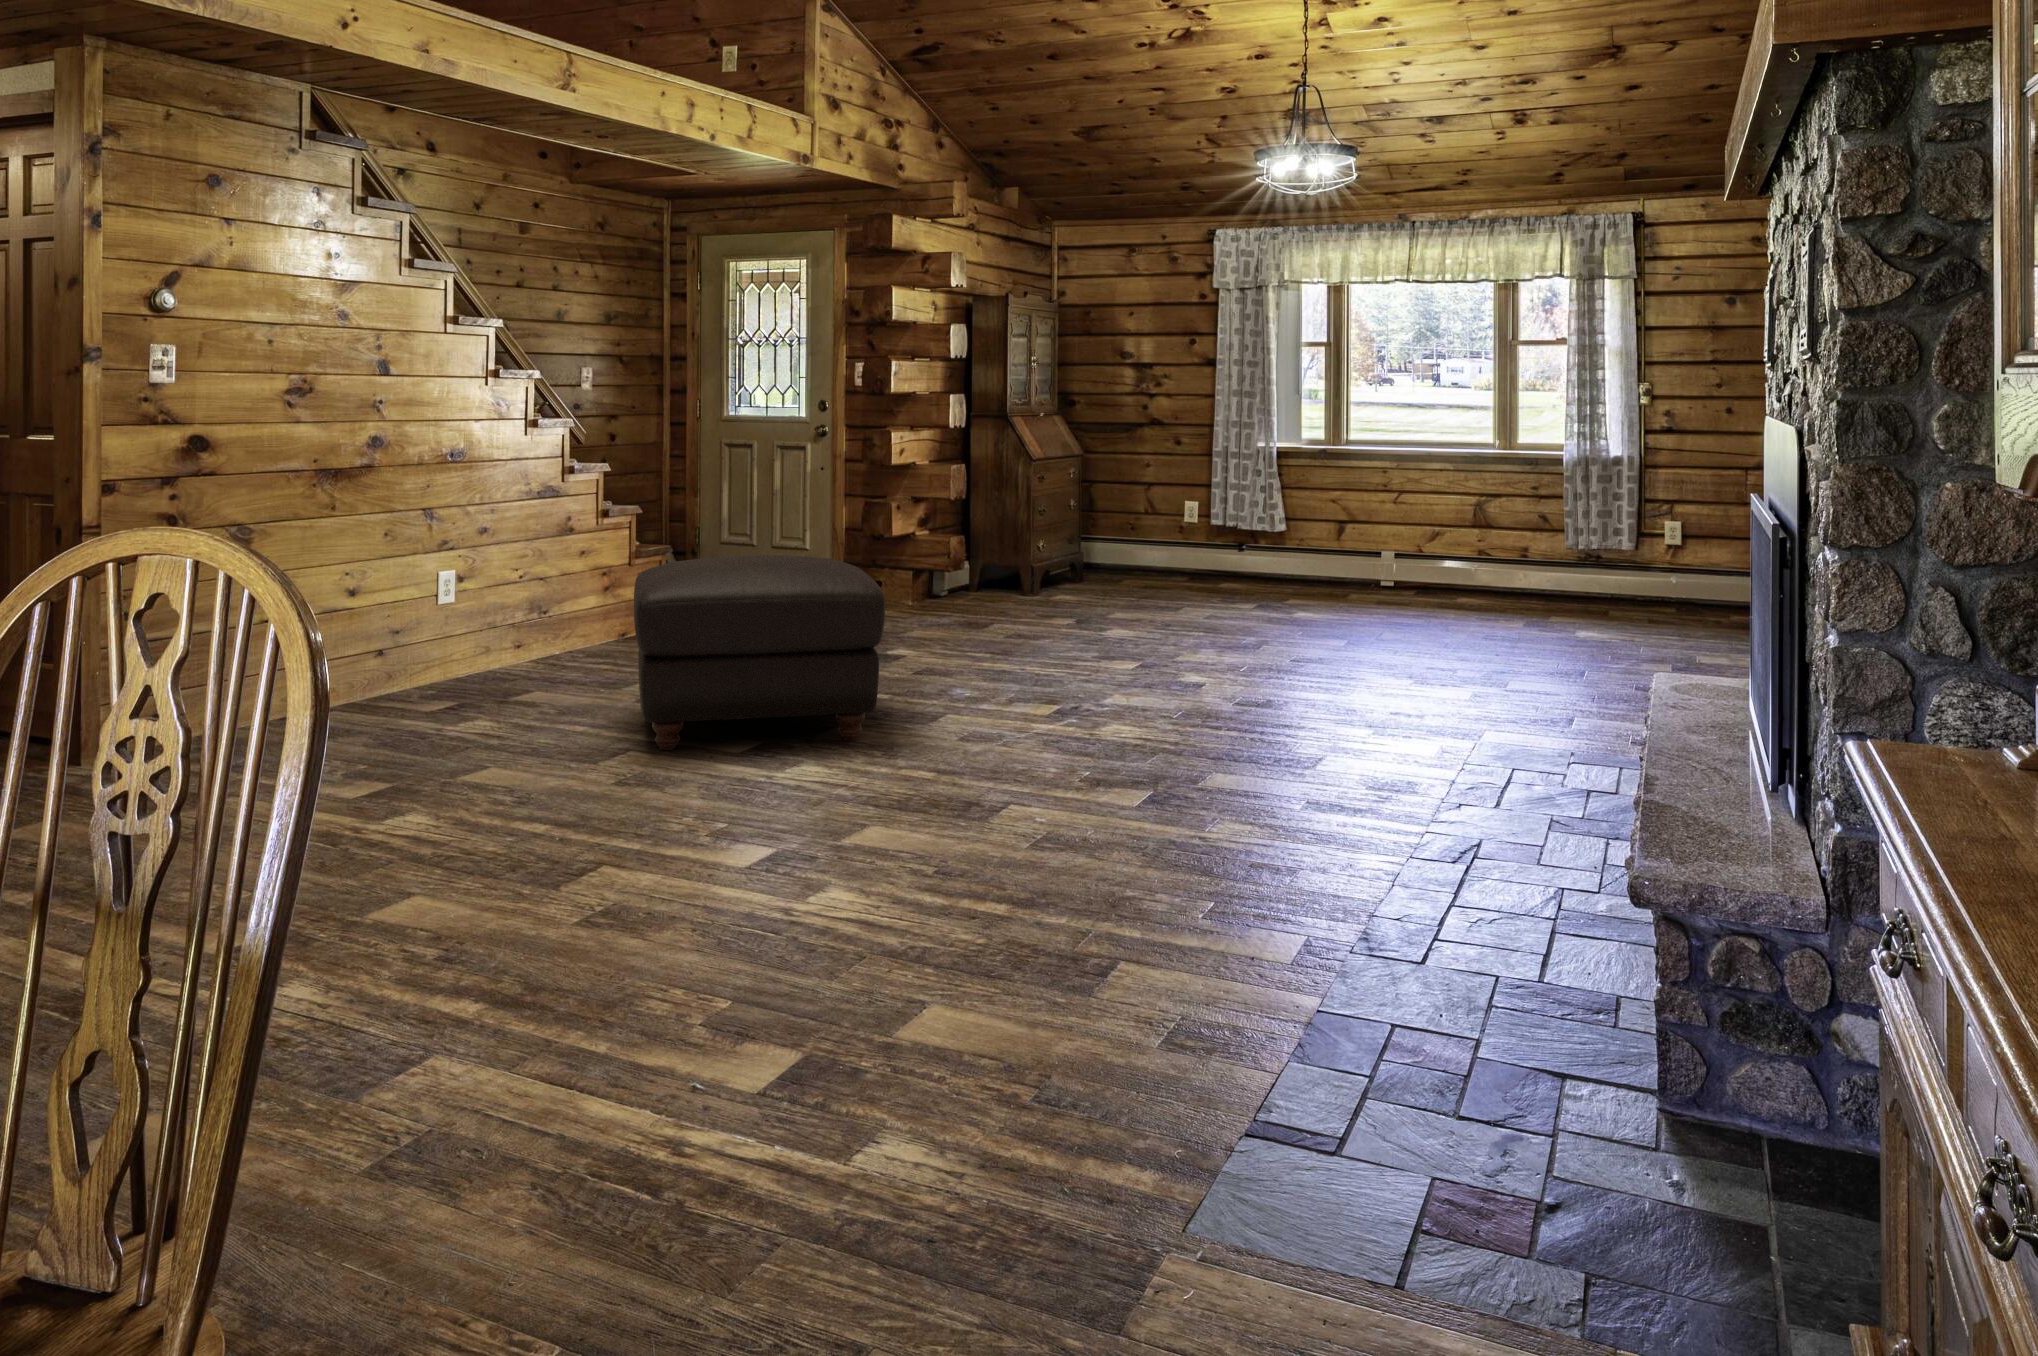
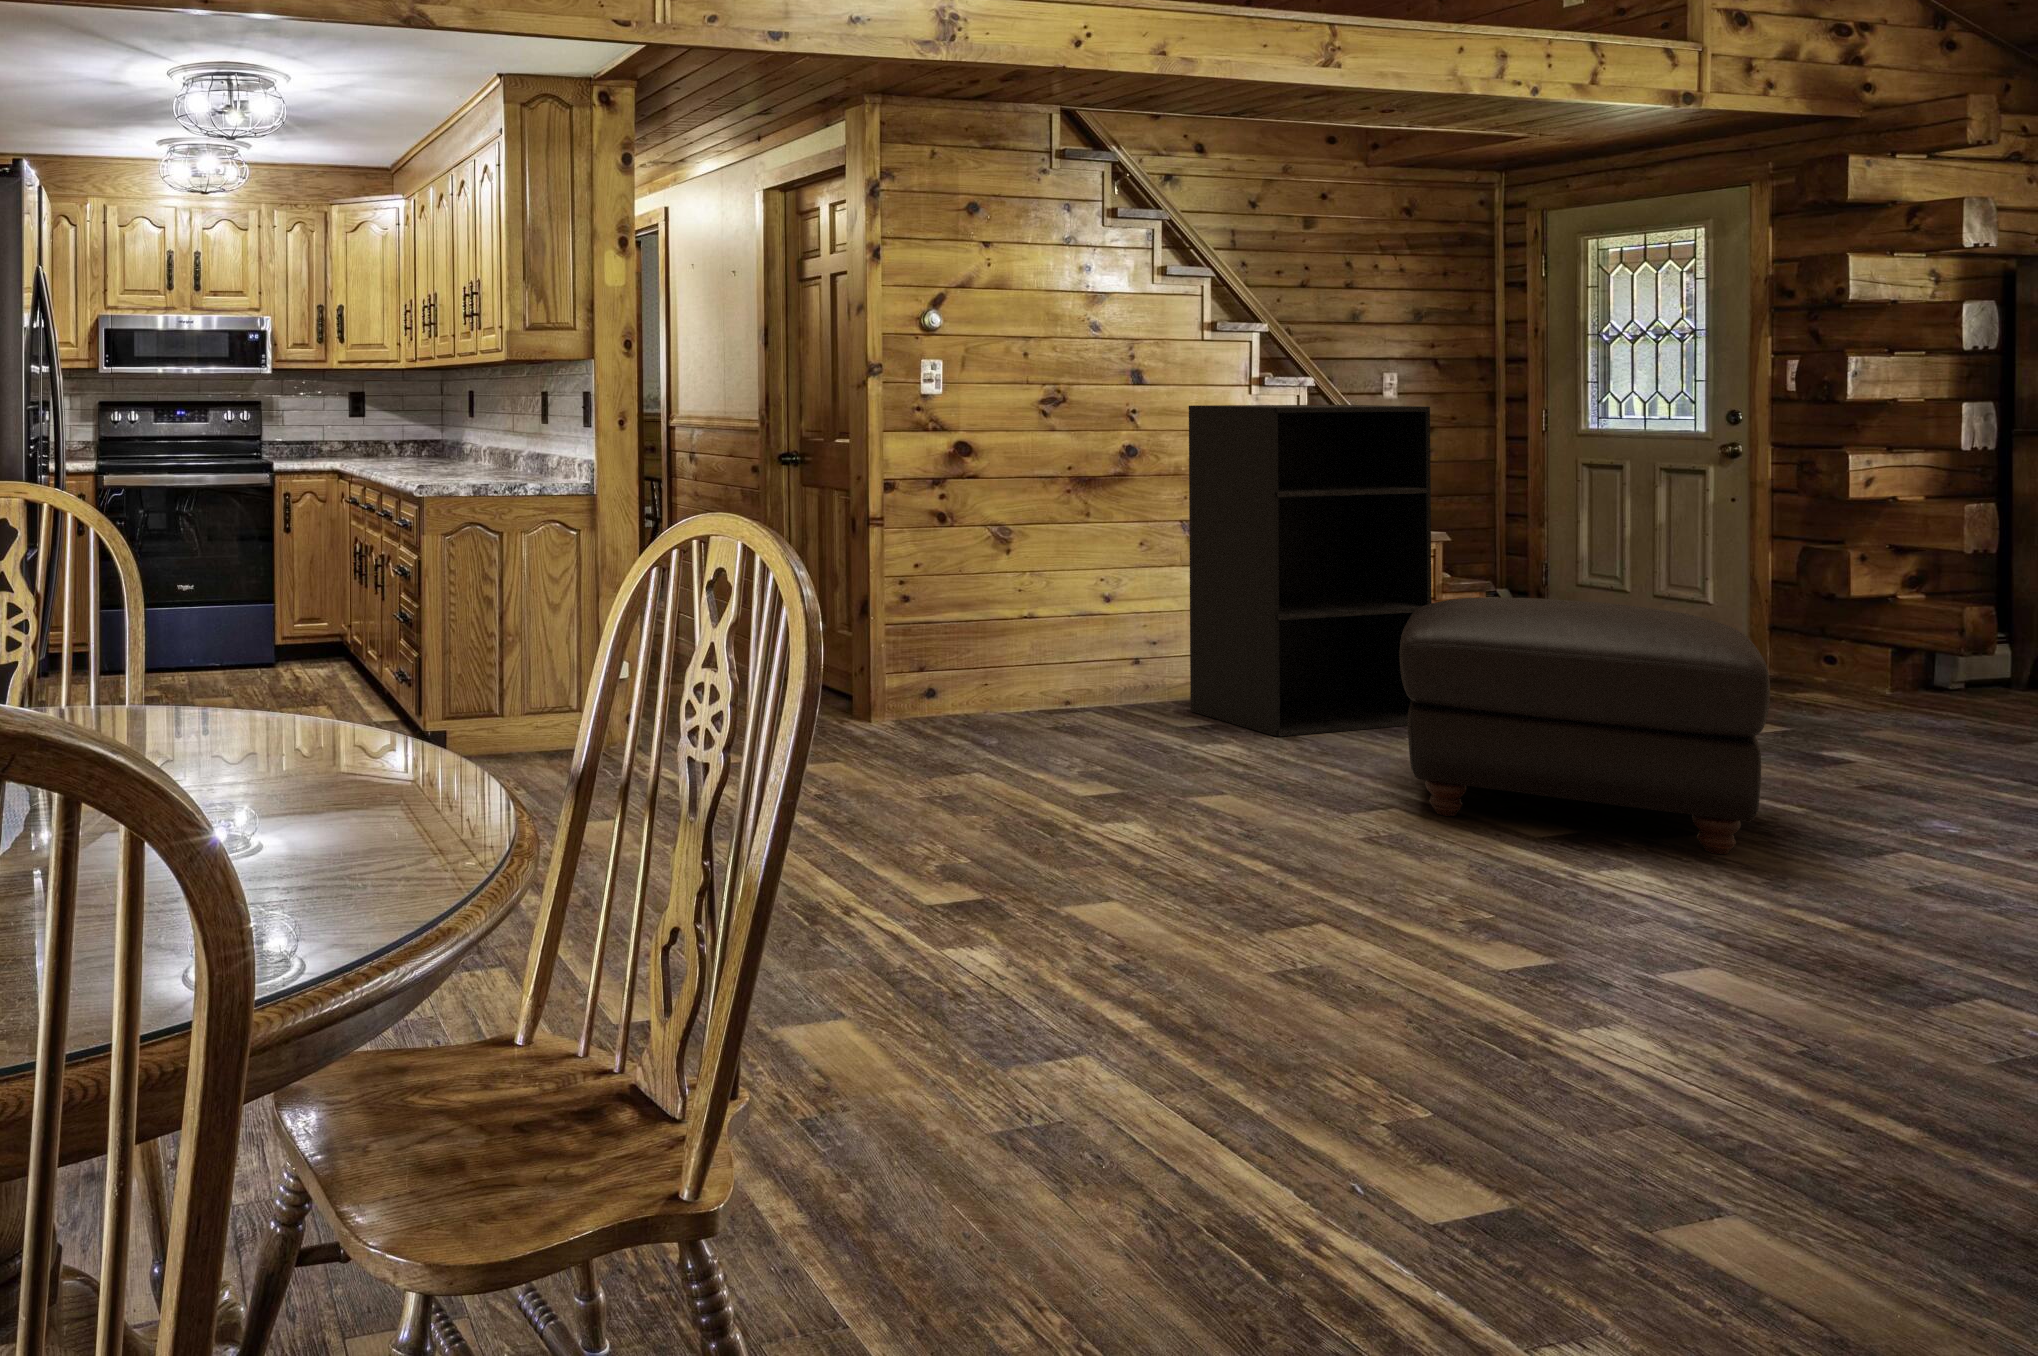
bookshelf: none [430,396,638,706] -> present [1189,405,1432,737]

